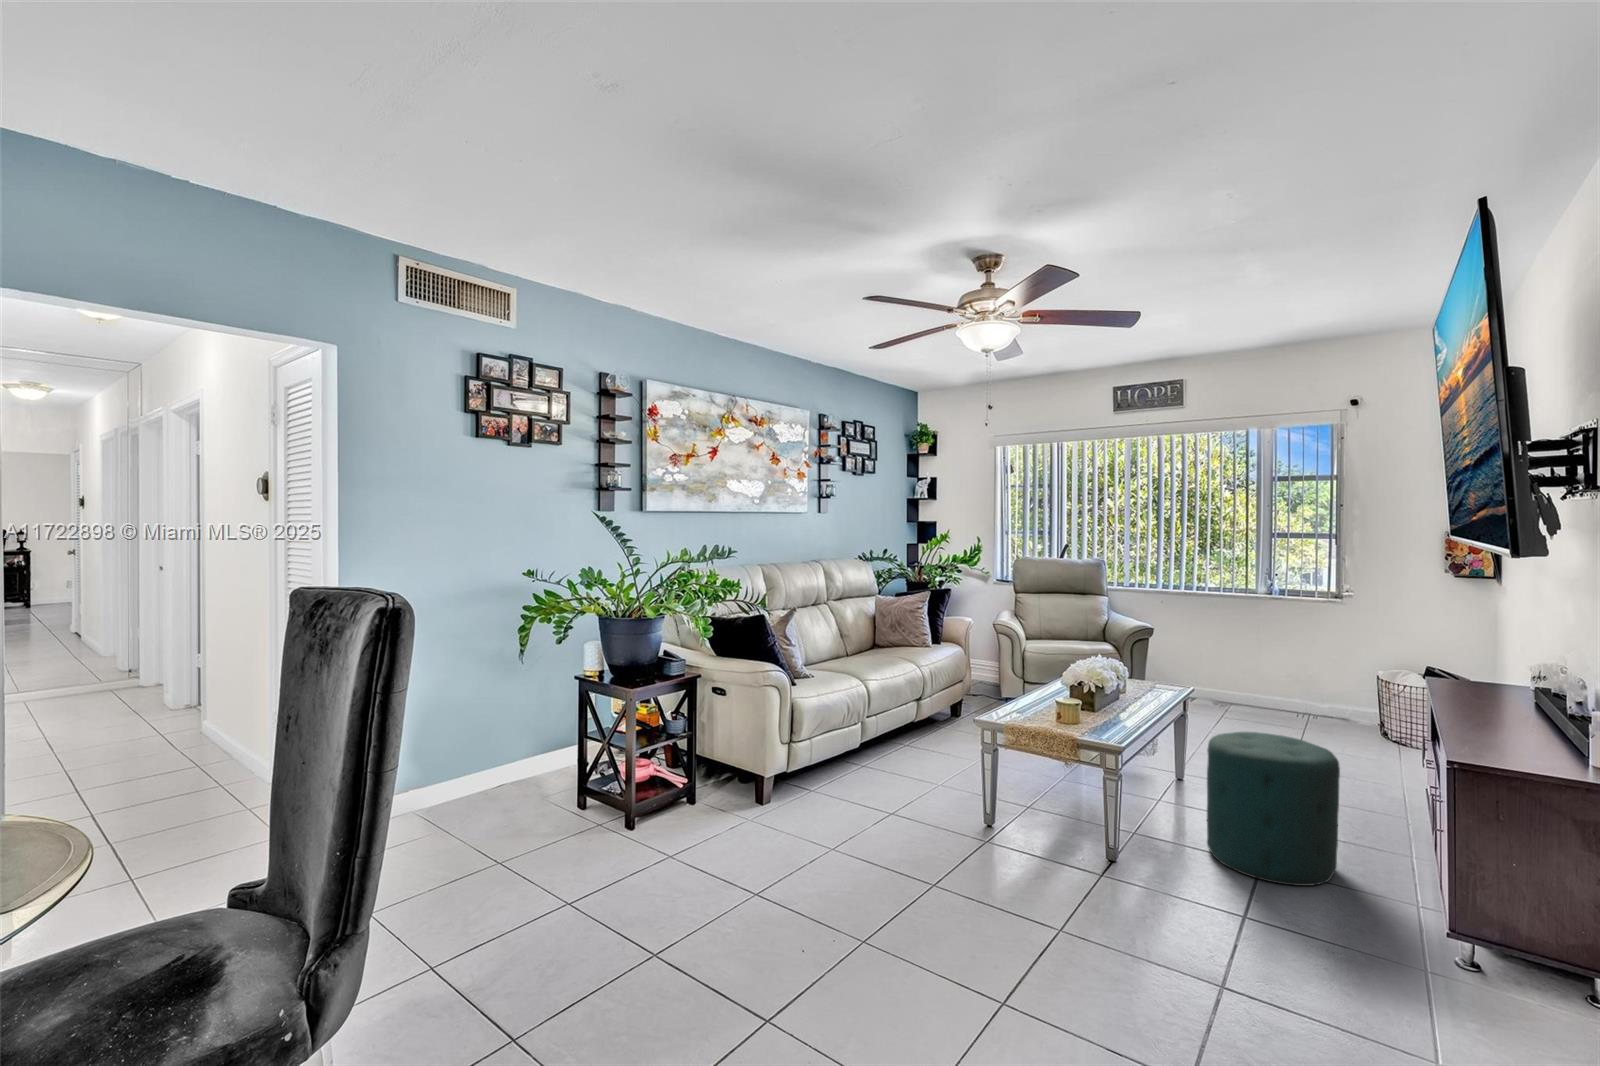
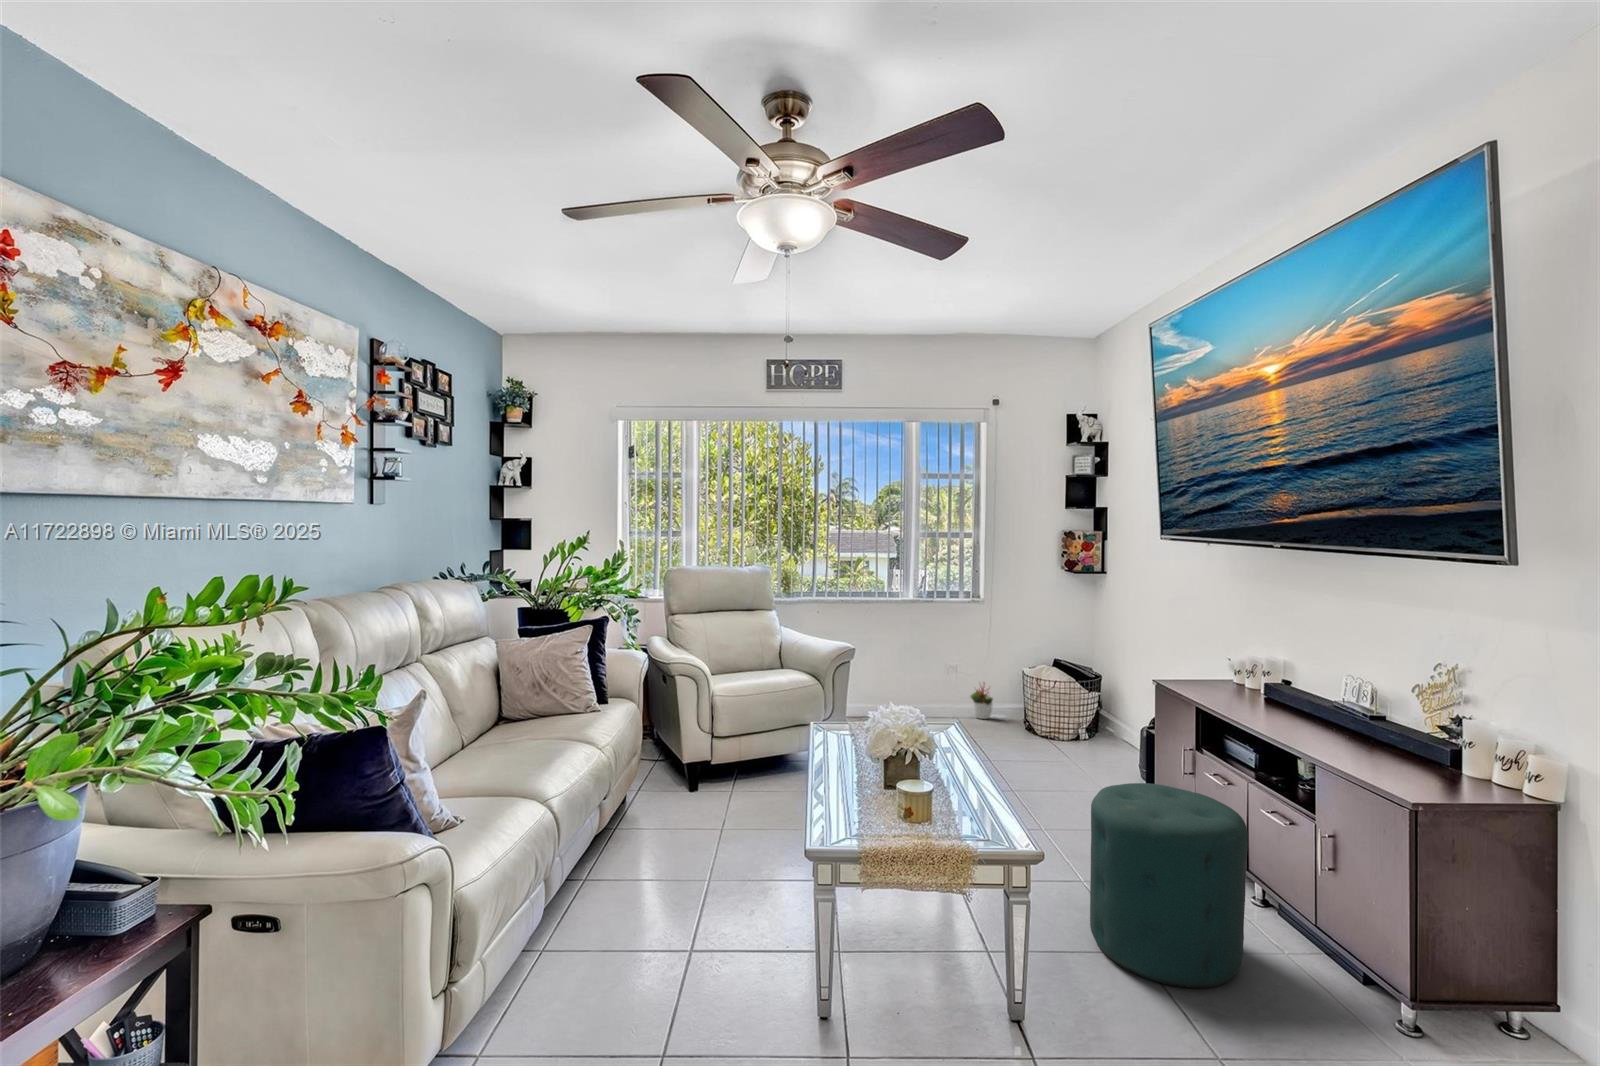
decorative plant: none [1327,685,1354,724] -> present [971,683,993,719]

